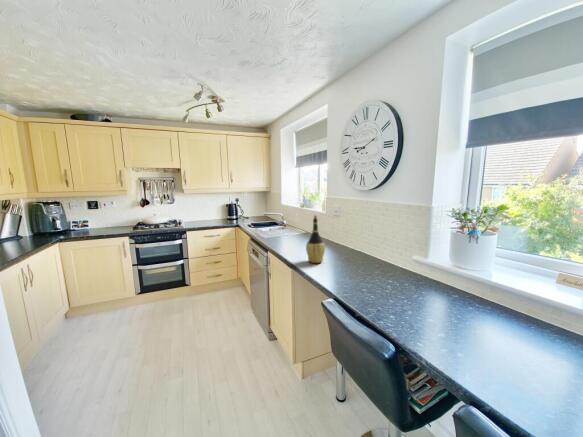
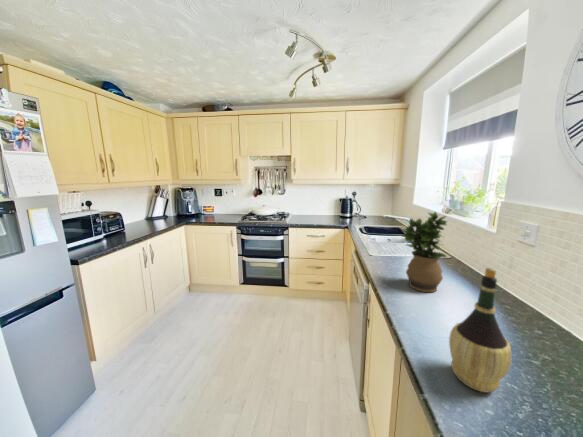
potted plant: none [281,202,303,245] -> present [402,212,446,292]

